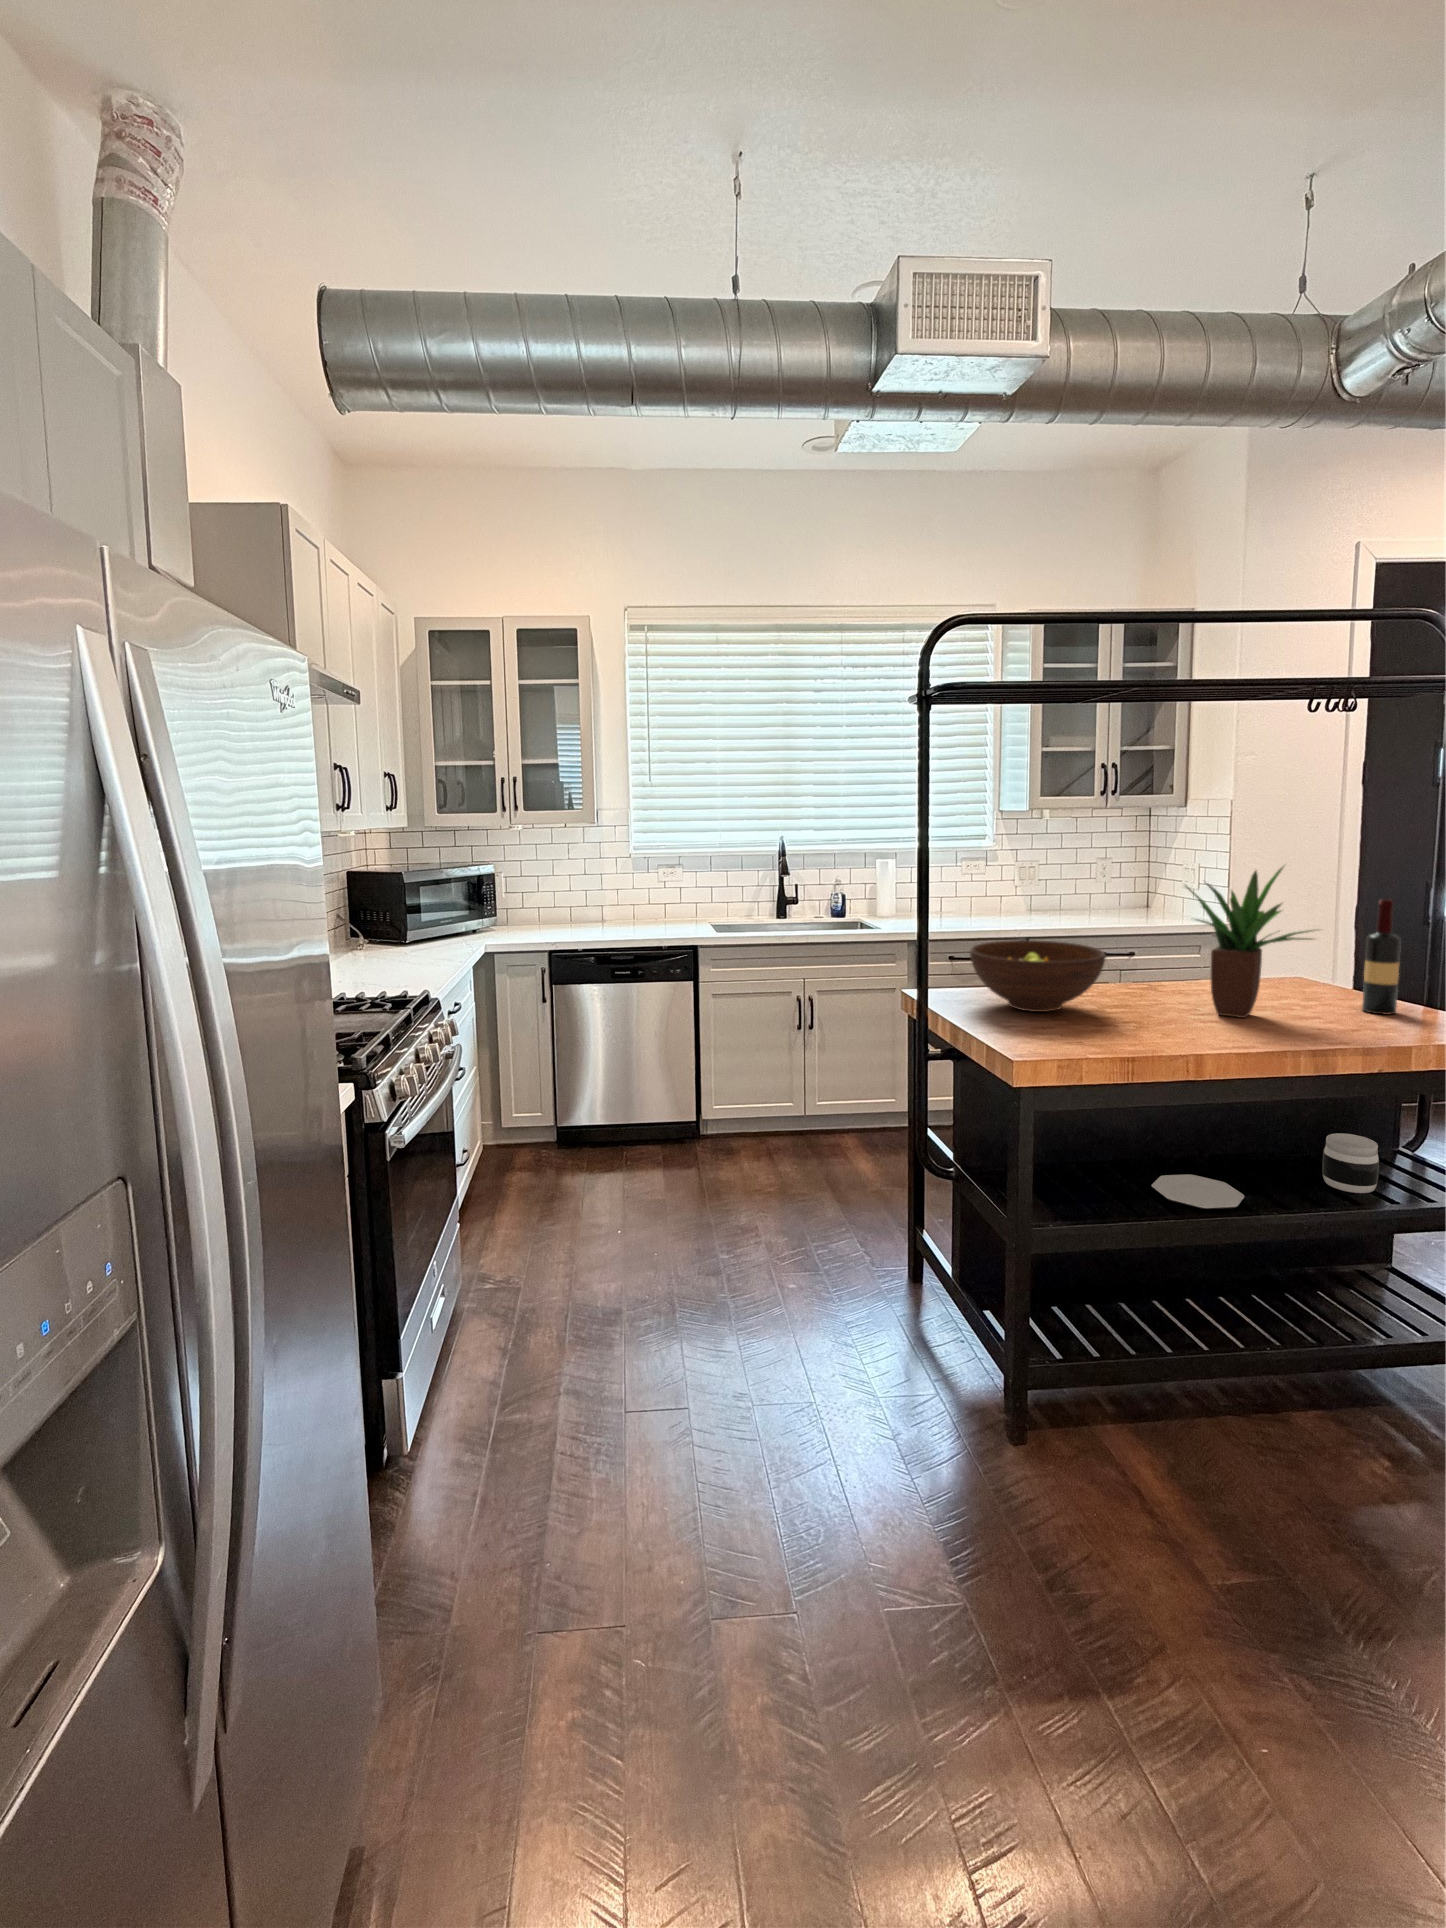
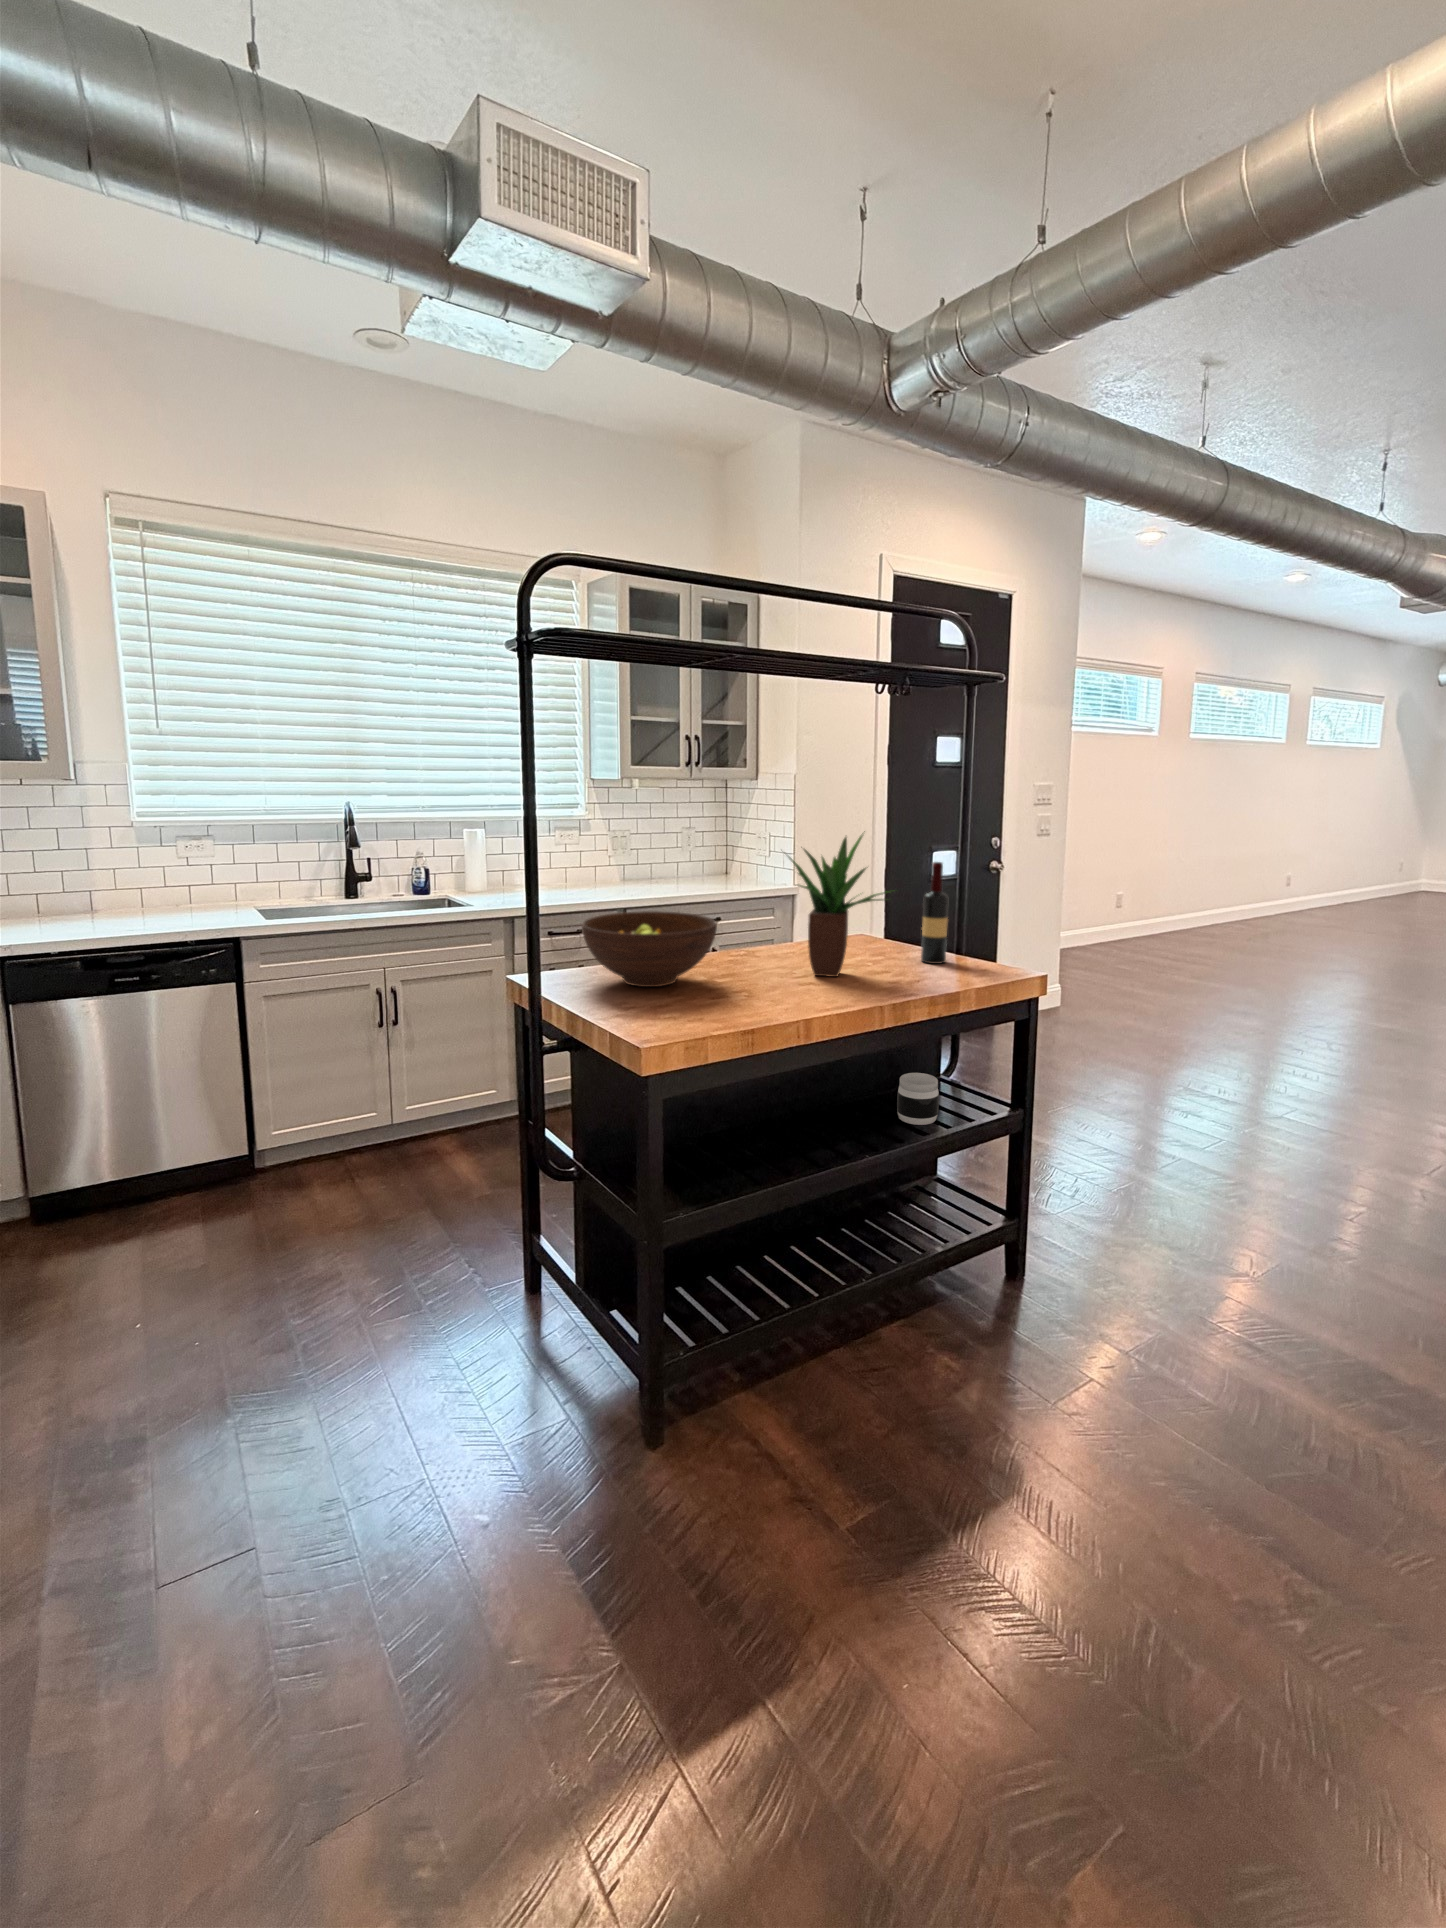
plate: present [1152,1174,1244,1209] -> none [765,1131,843,1165]

